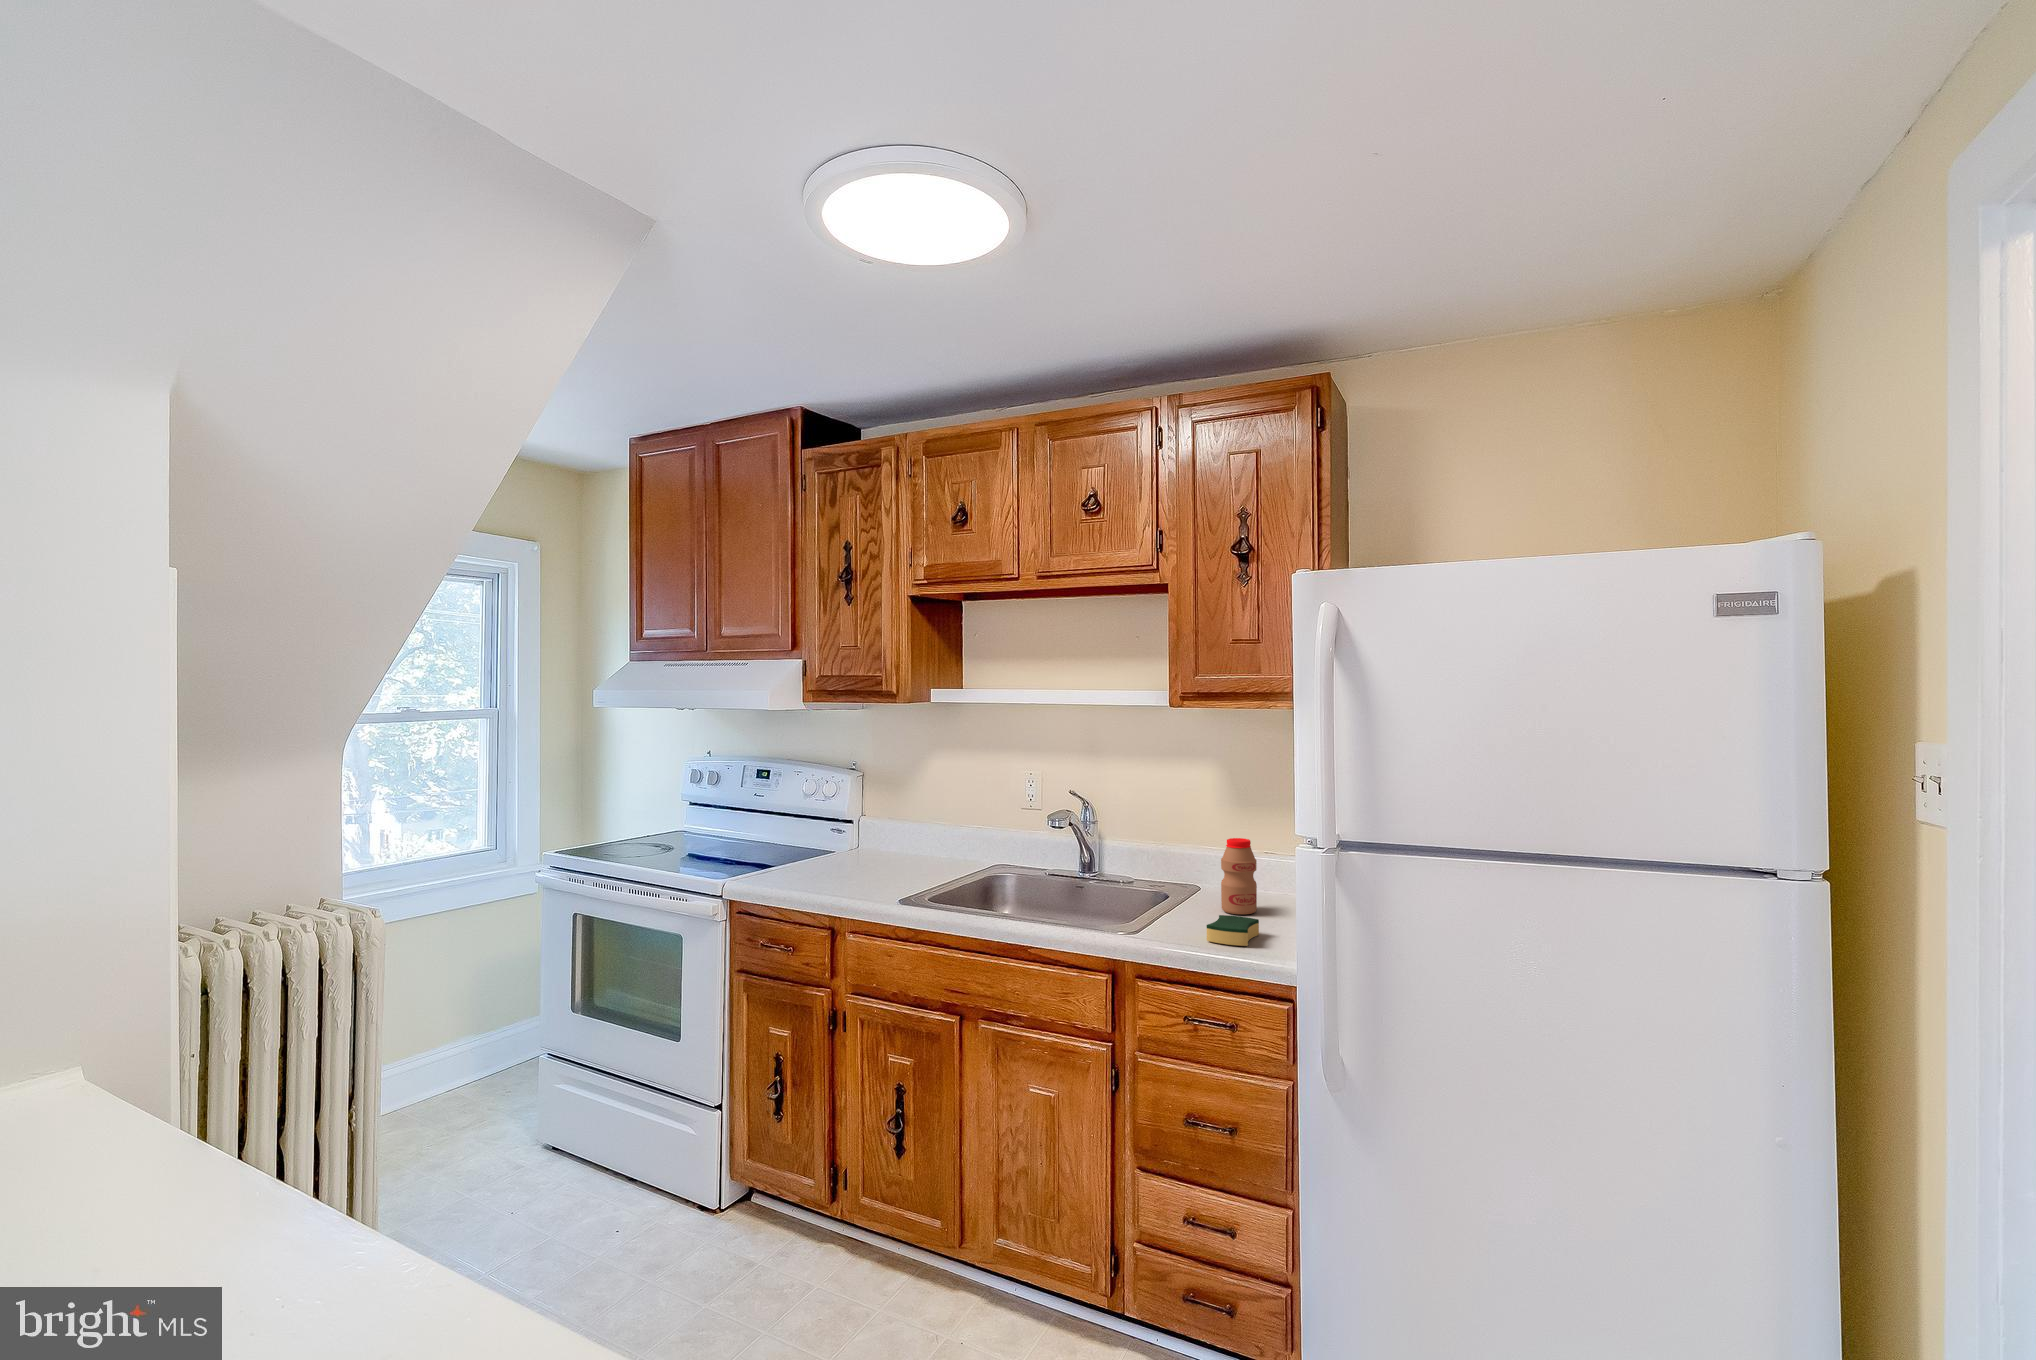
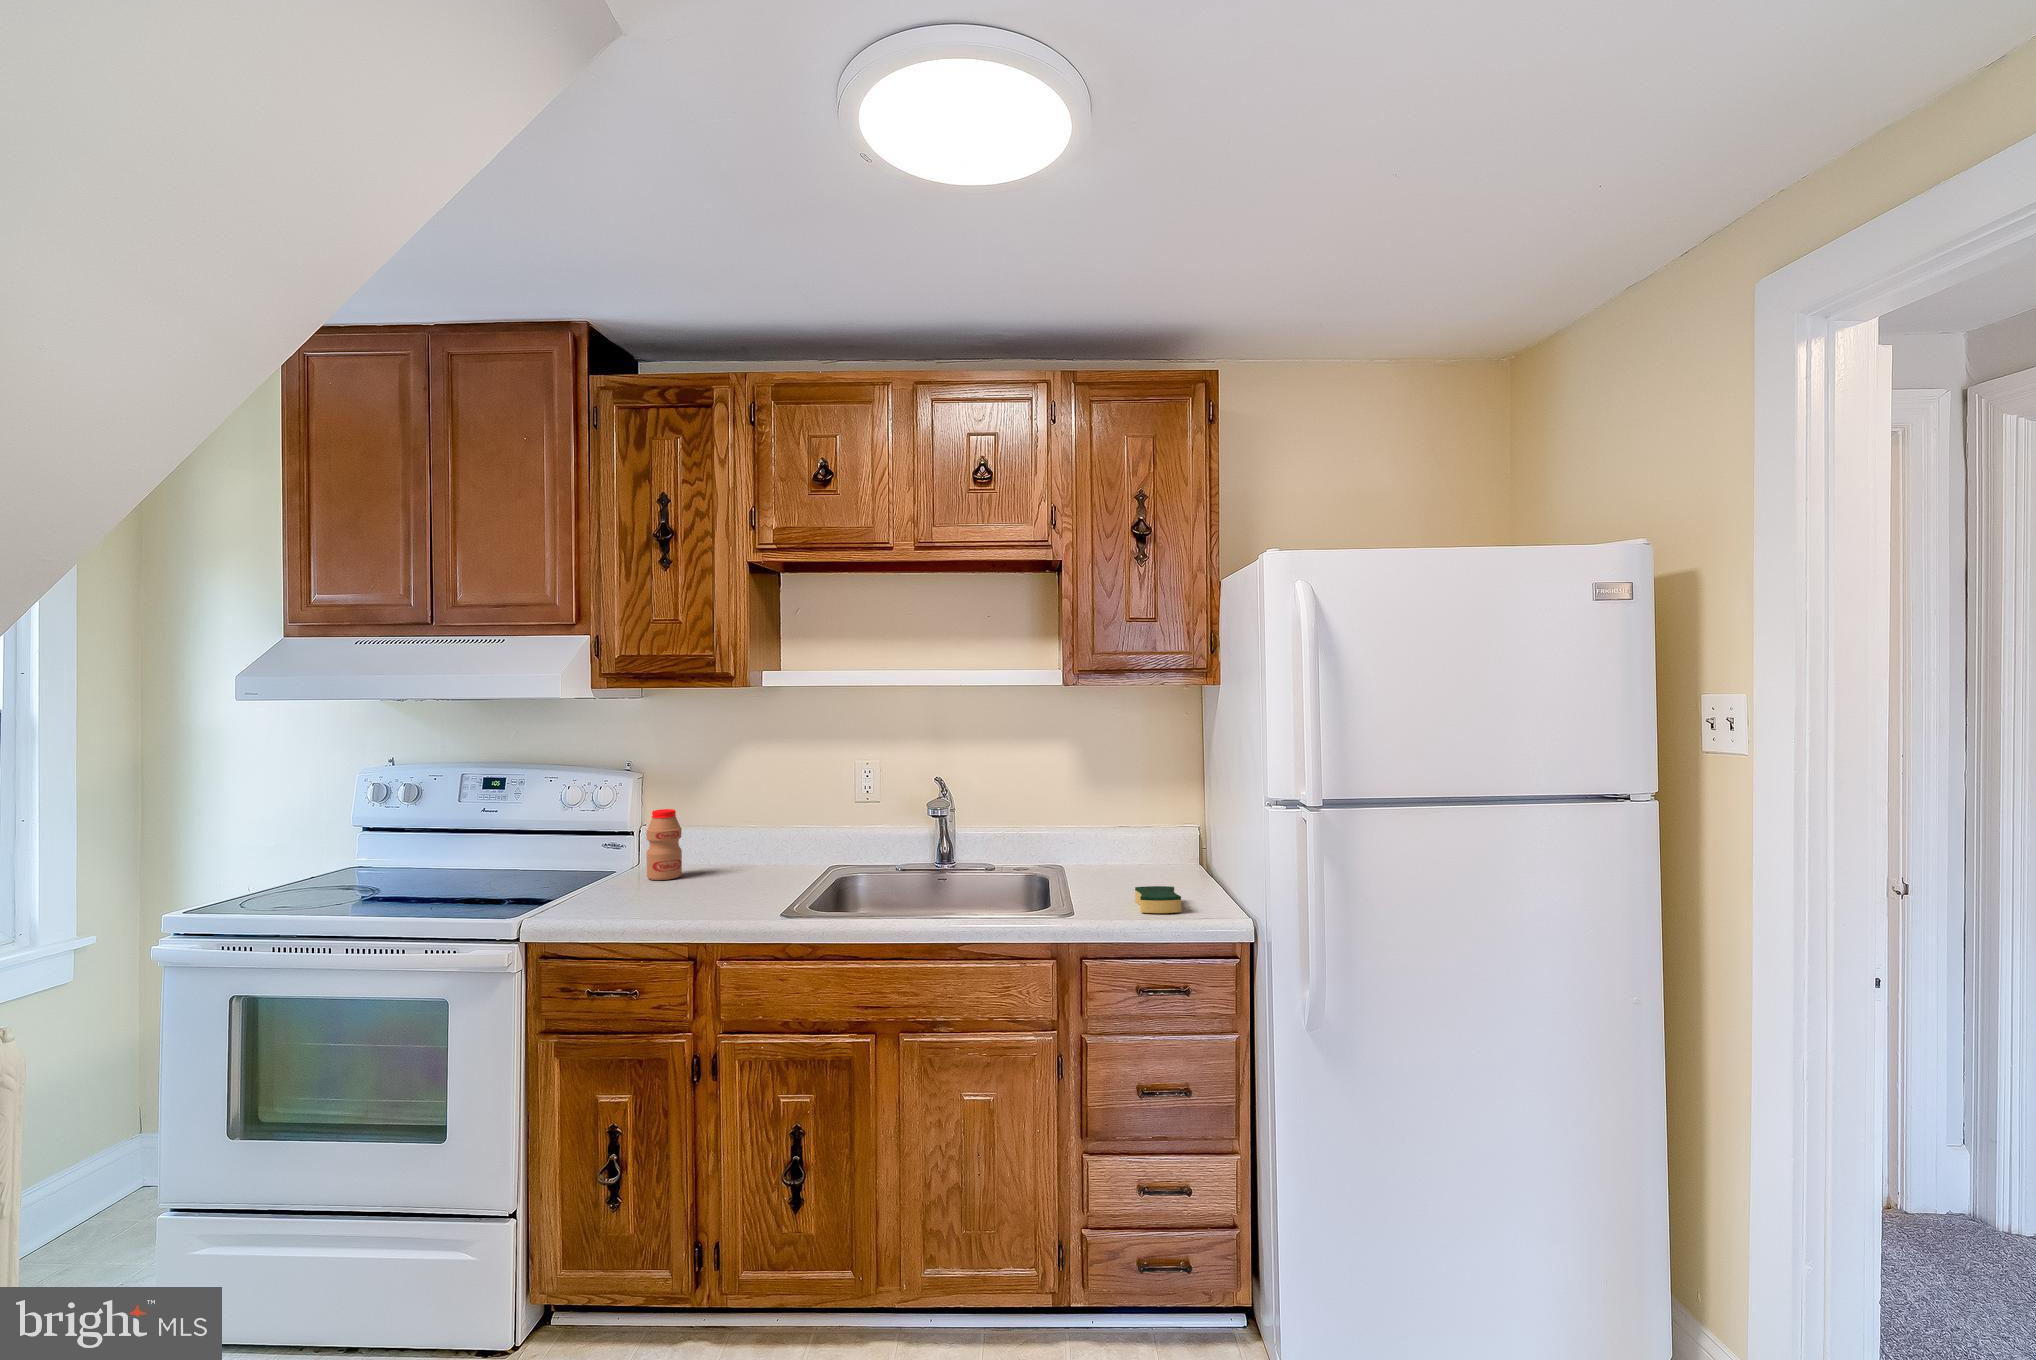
bottle: present [1221,838,1257,914] -> present [646,809,682,880]

